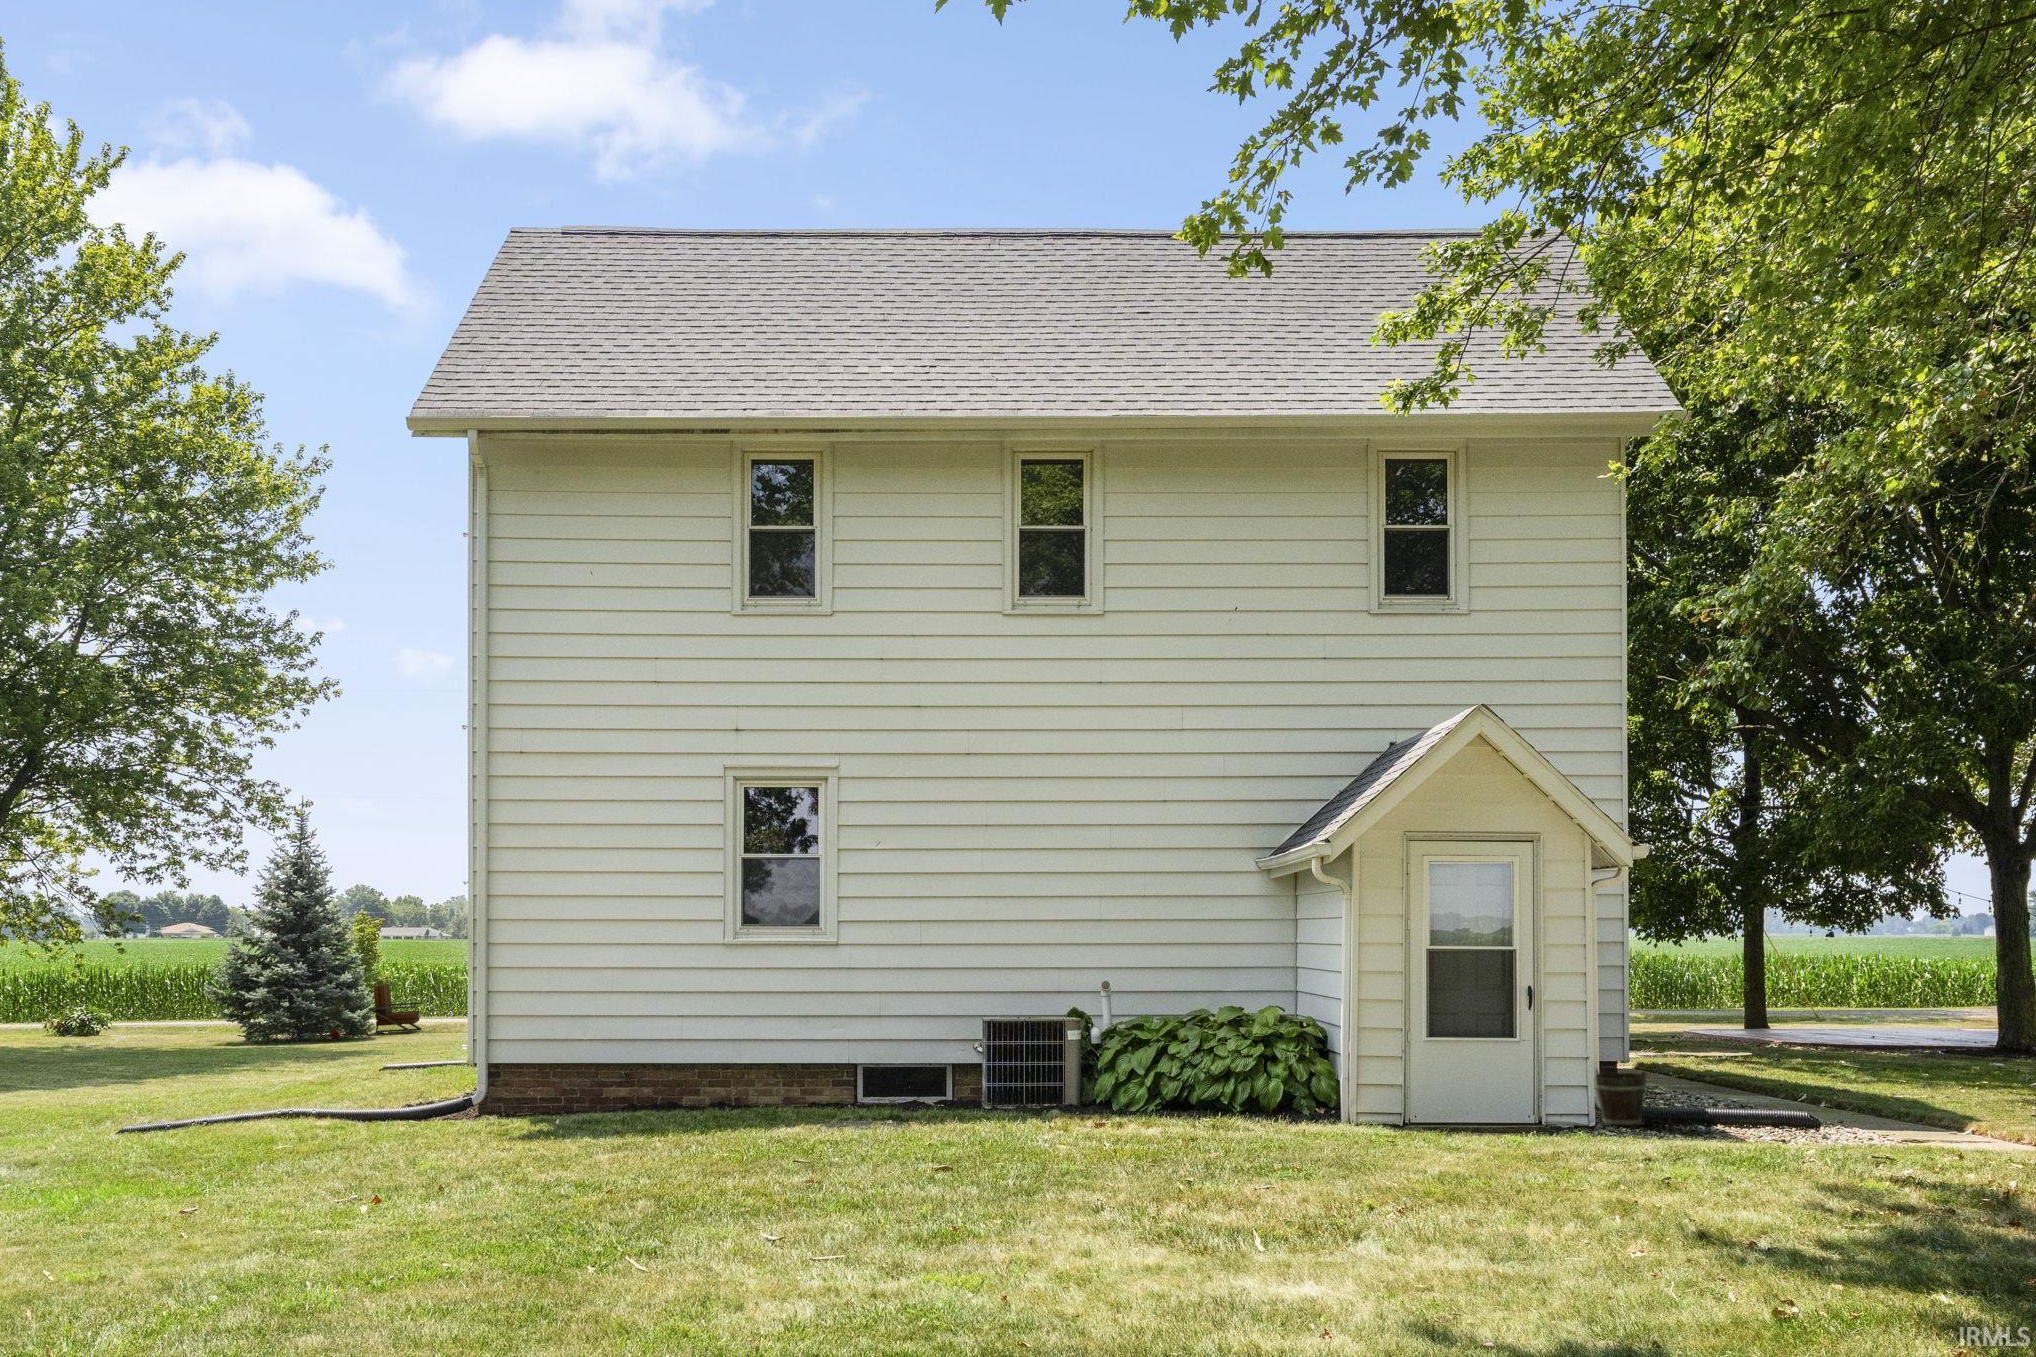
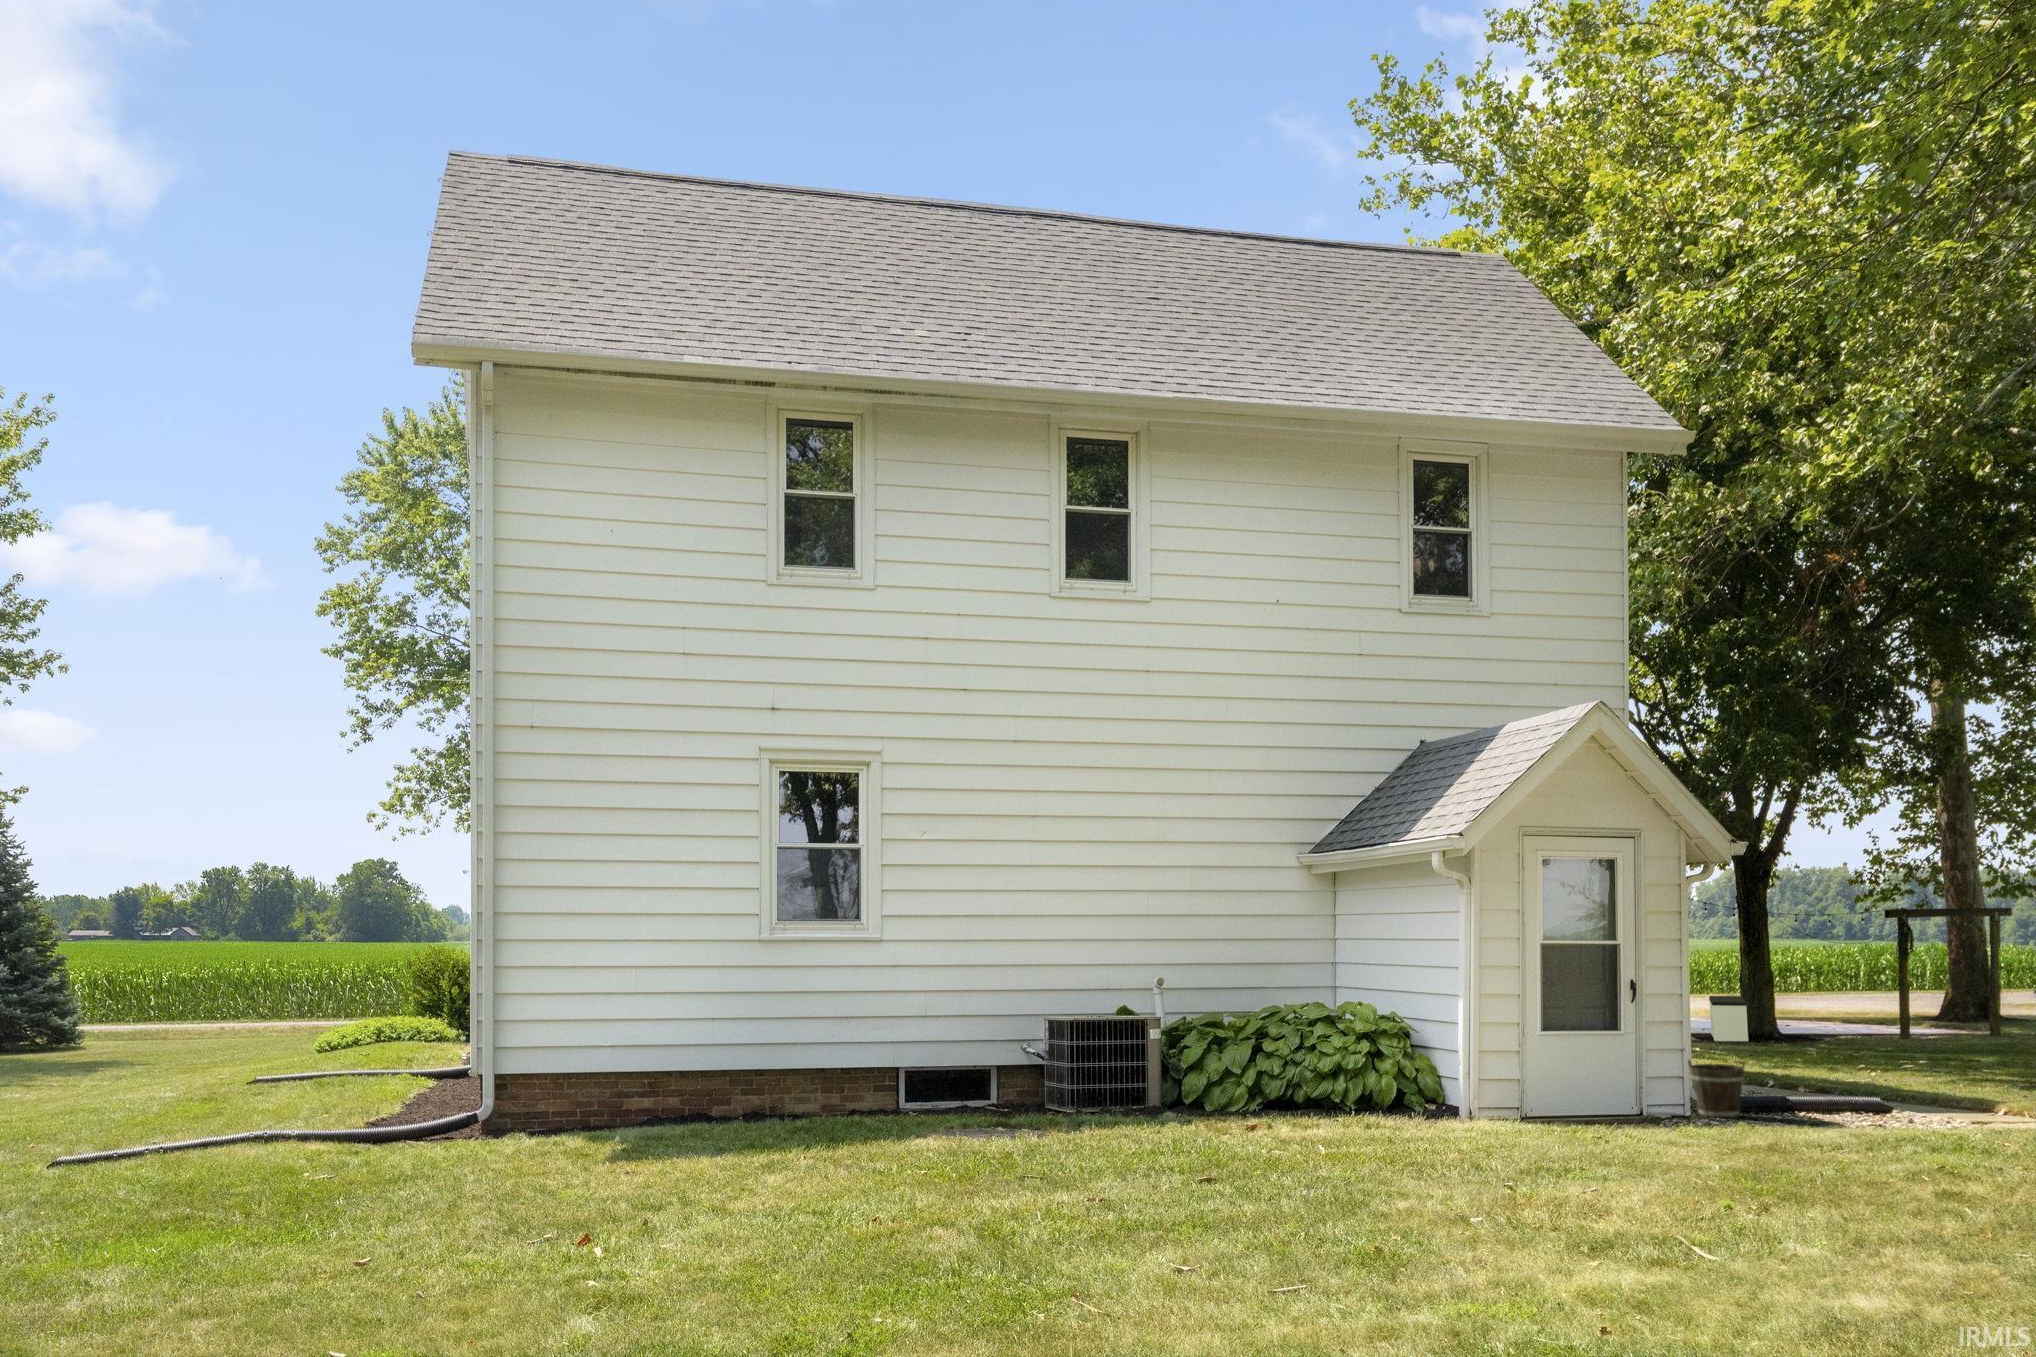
lounge chair: present [369,984,422,1036] -> none [81,985,139,1046]
potted tree: present [319,995,353,1039] -> none [18,995,65,1049]
bench: none [1845,1003,1893,1052] -> present [1709,996,1748,1041]

